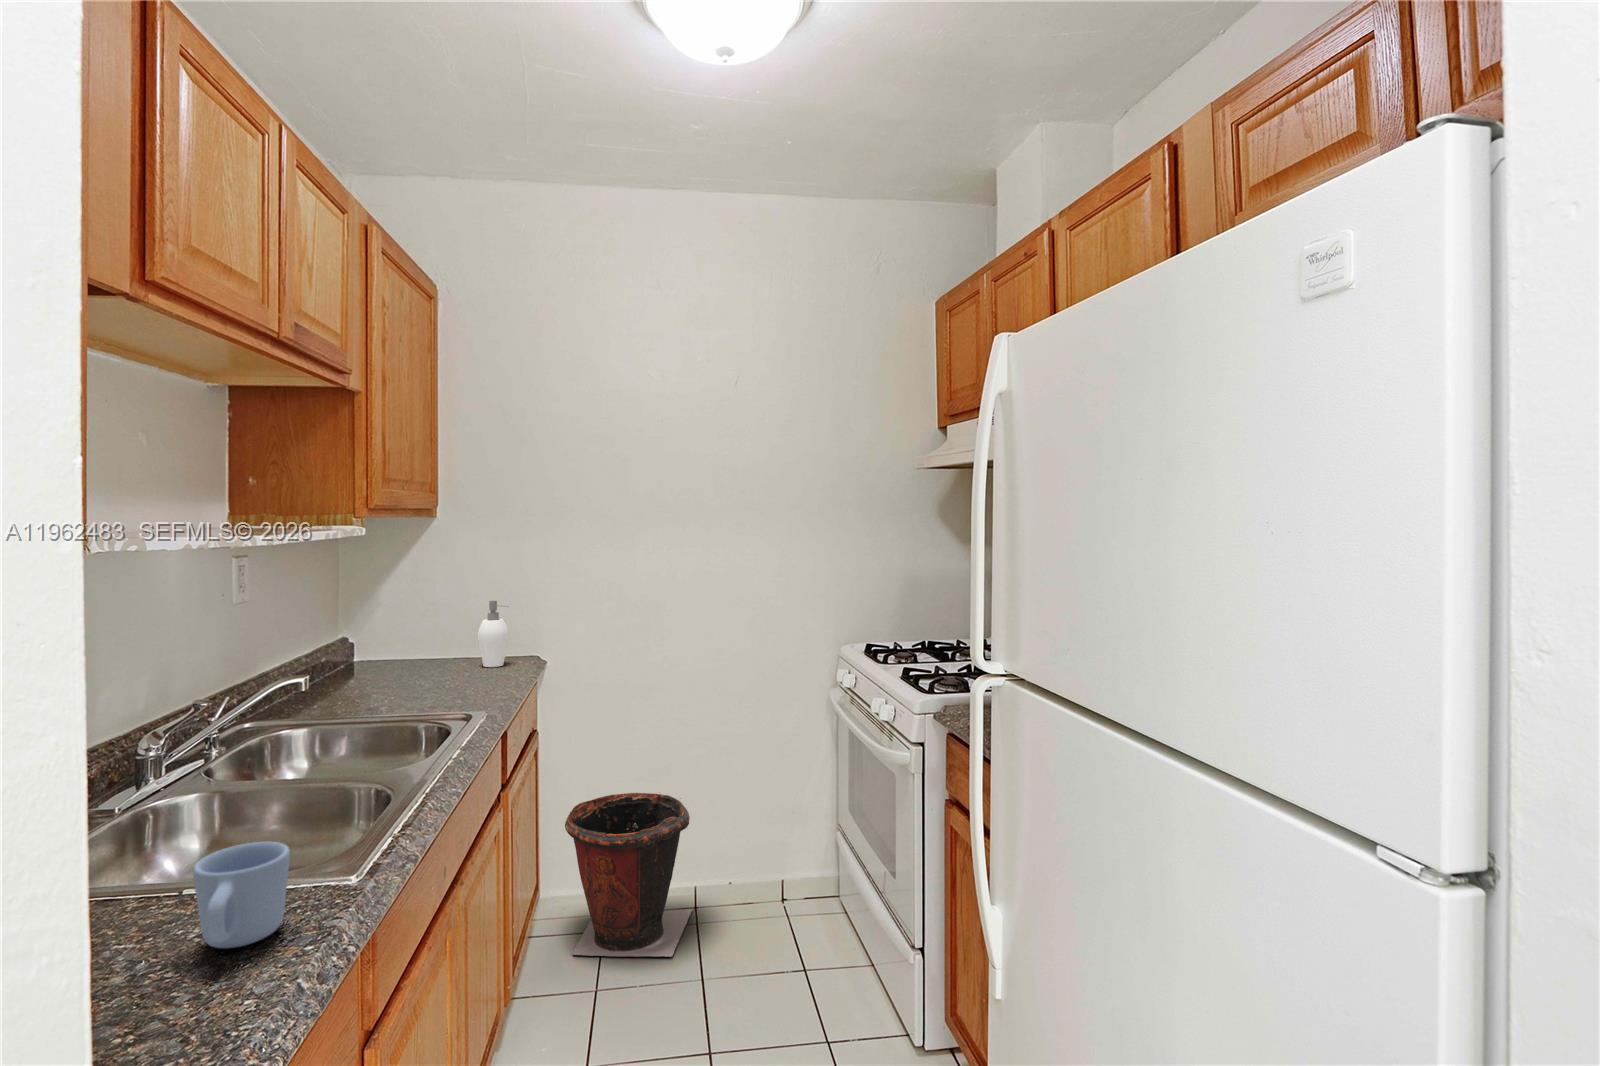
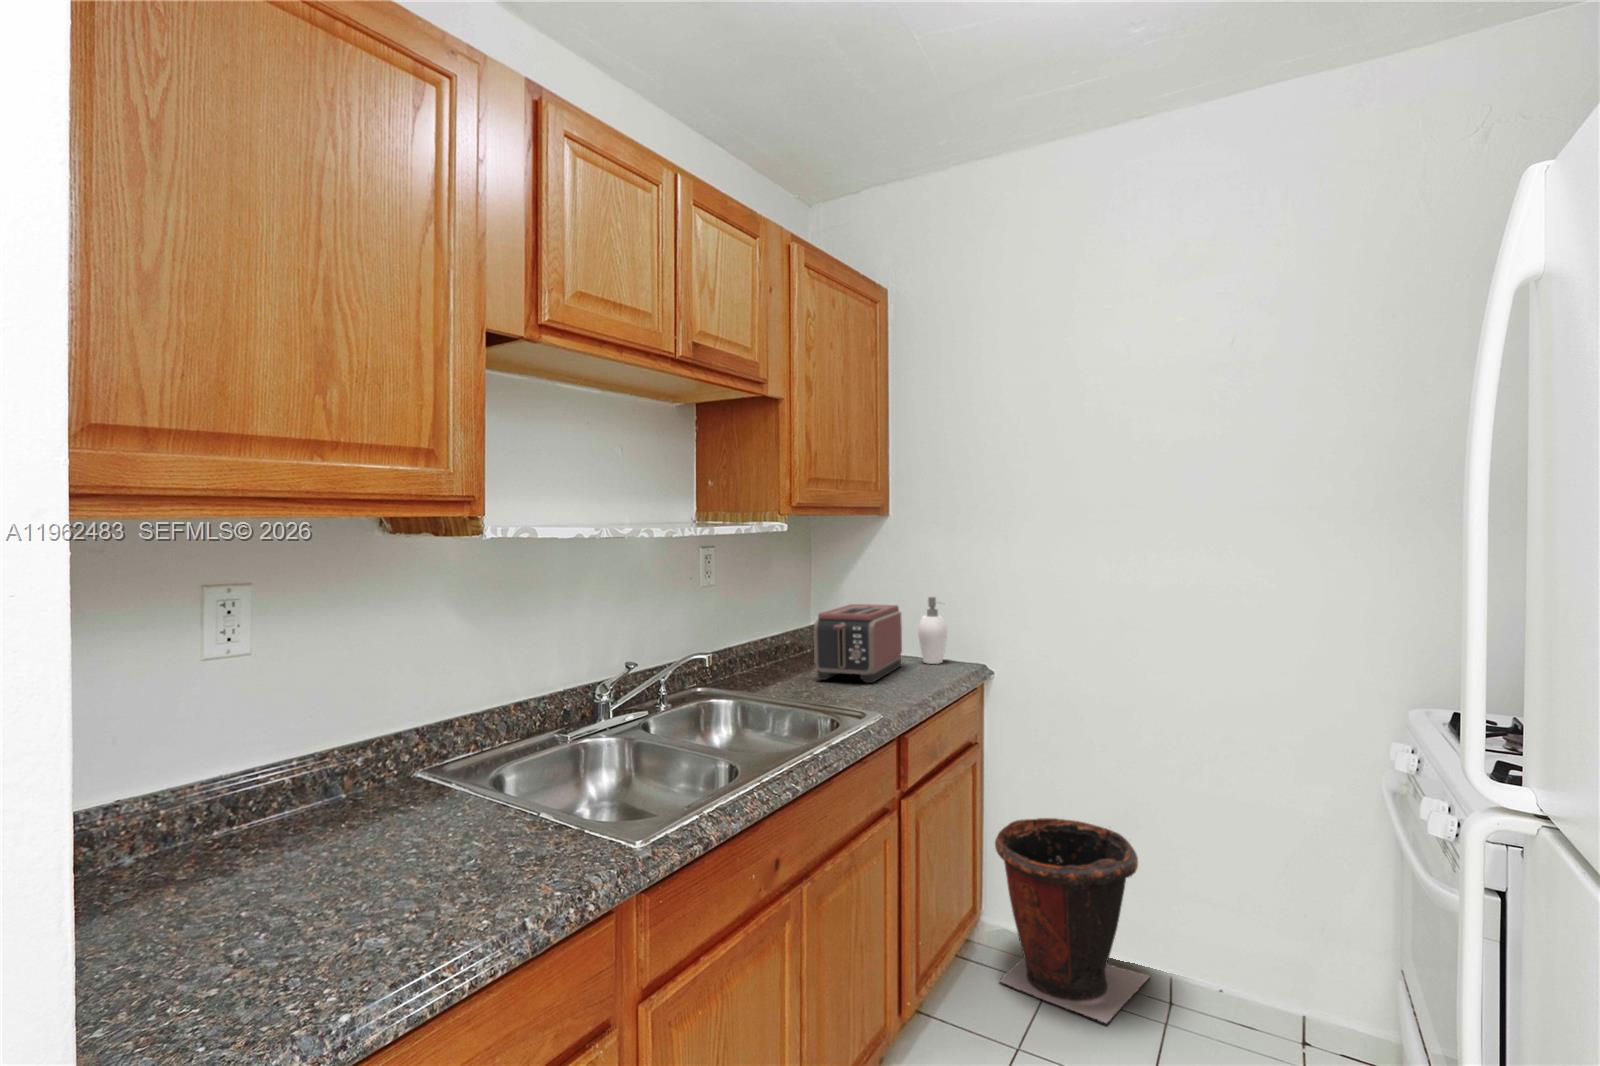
toaster: none [378,611,465,695] -> present [814,604,902,683]
mug: present [193,842,290,948] -> none [487,791,569,878]

